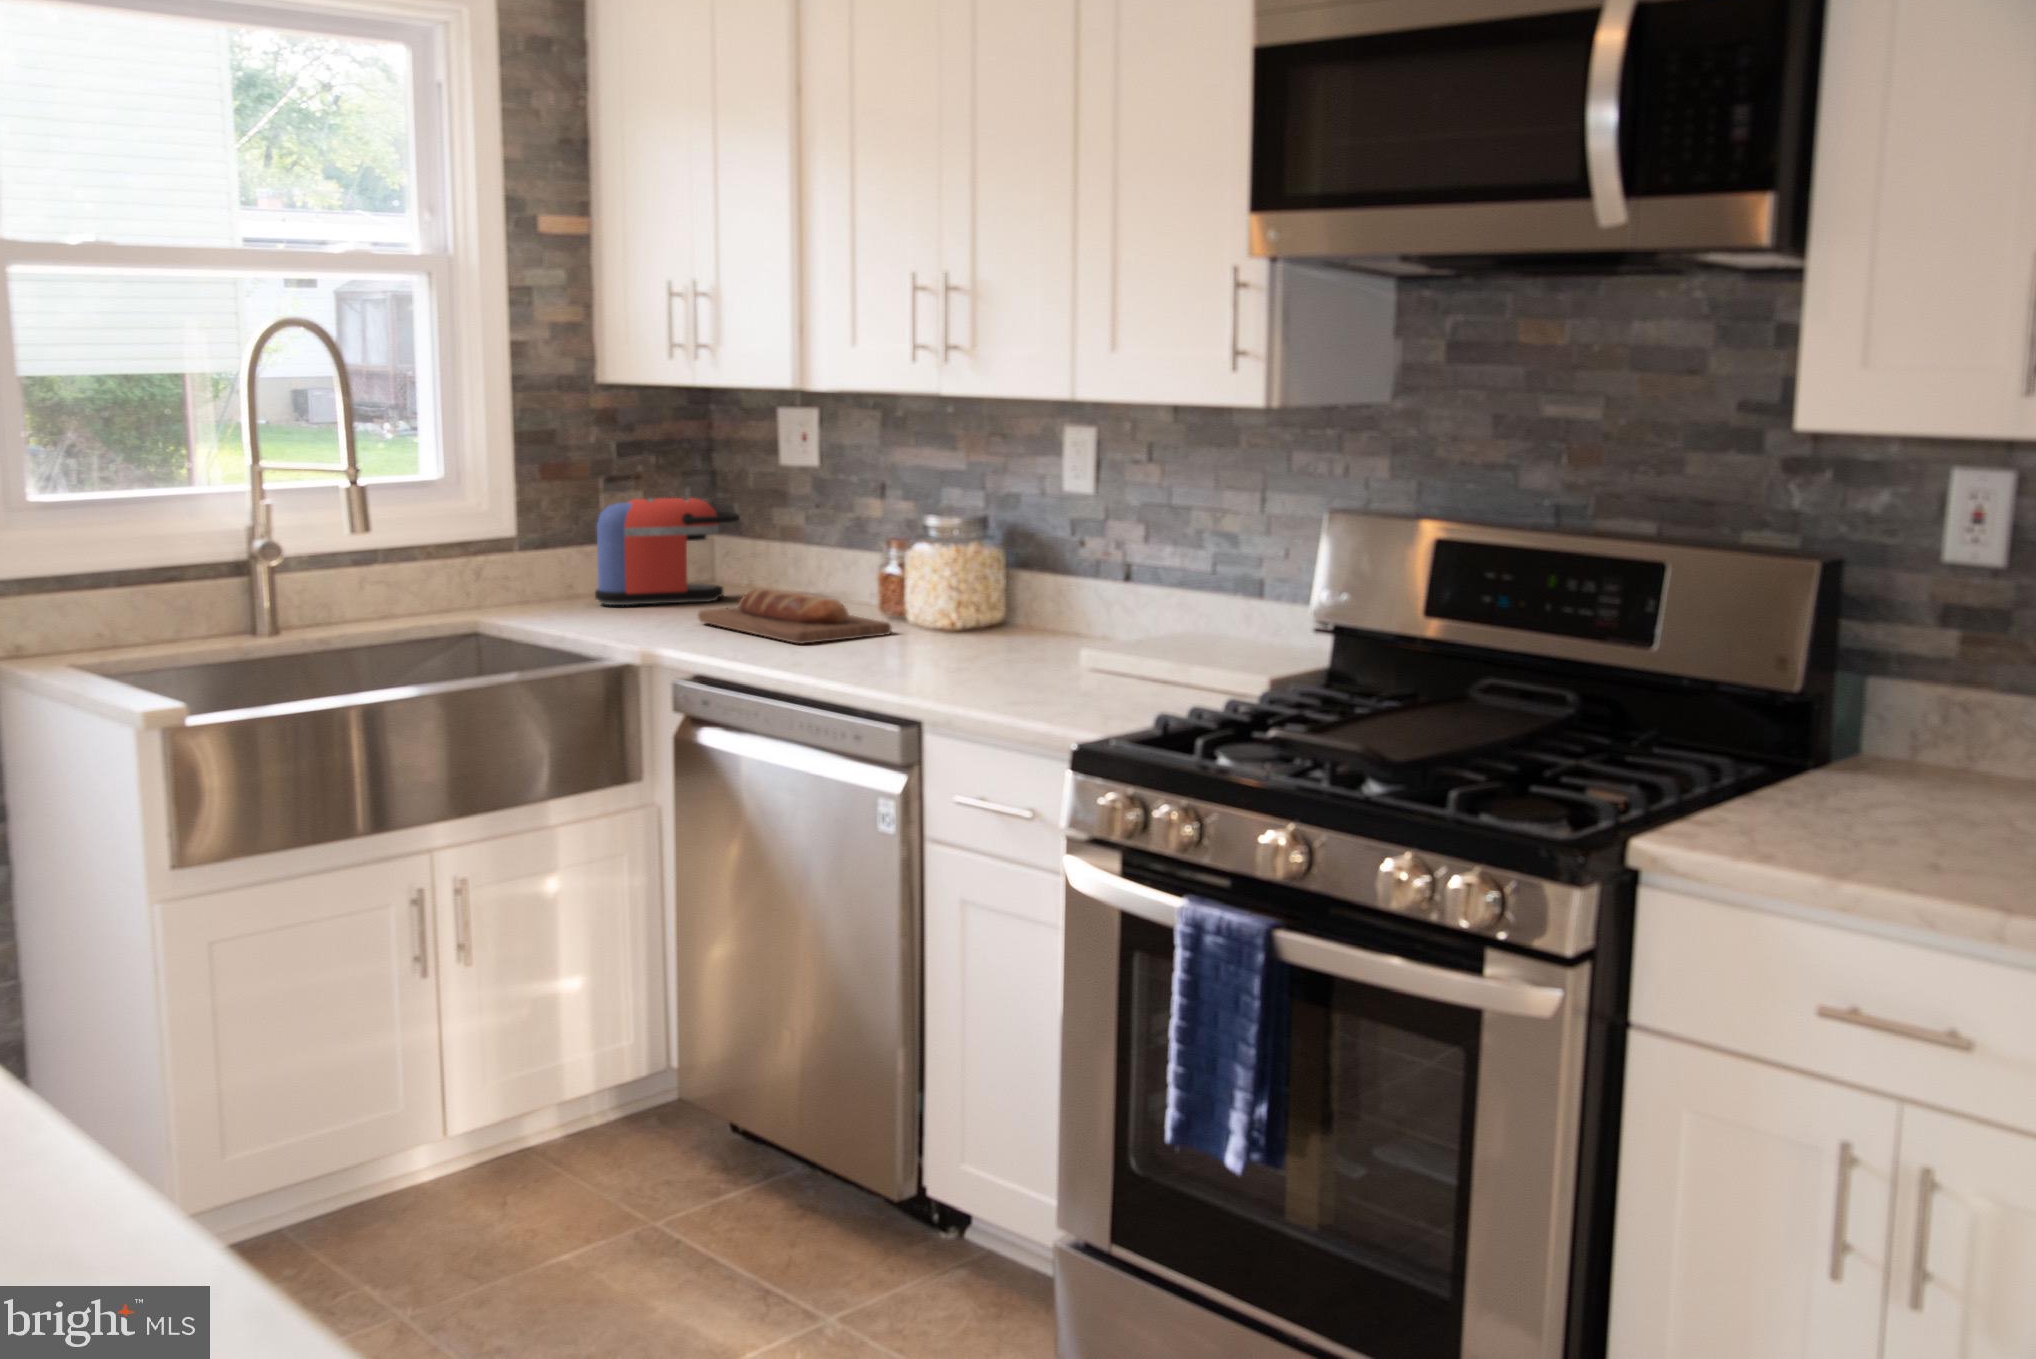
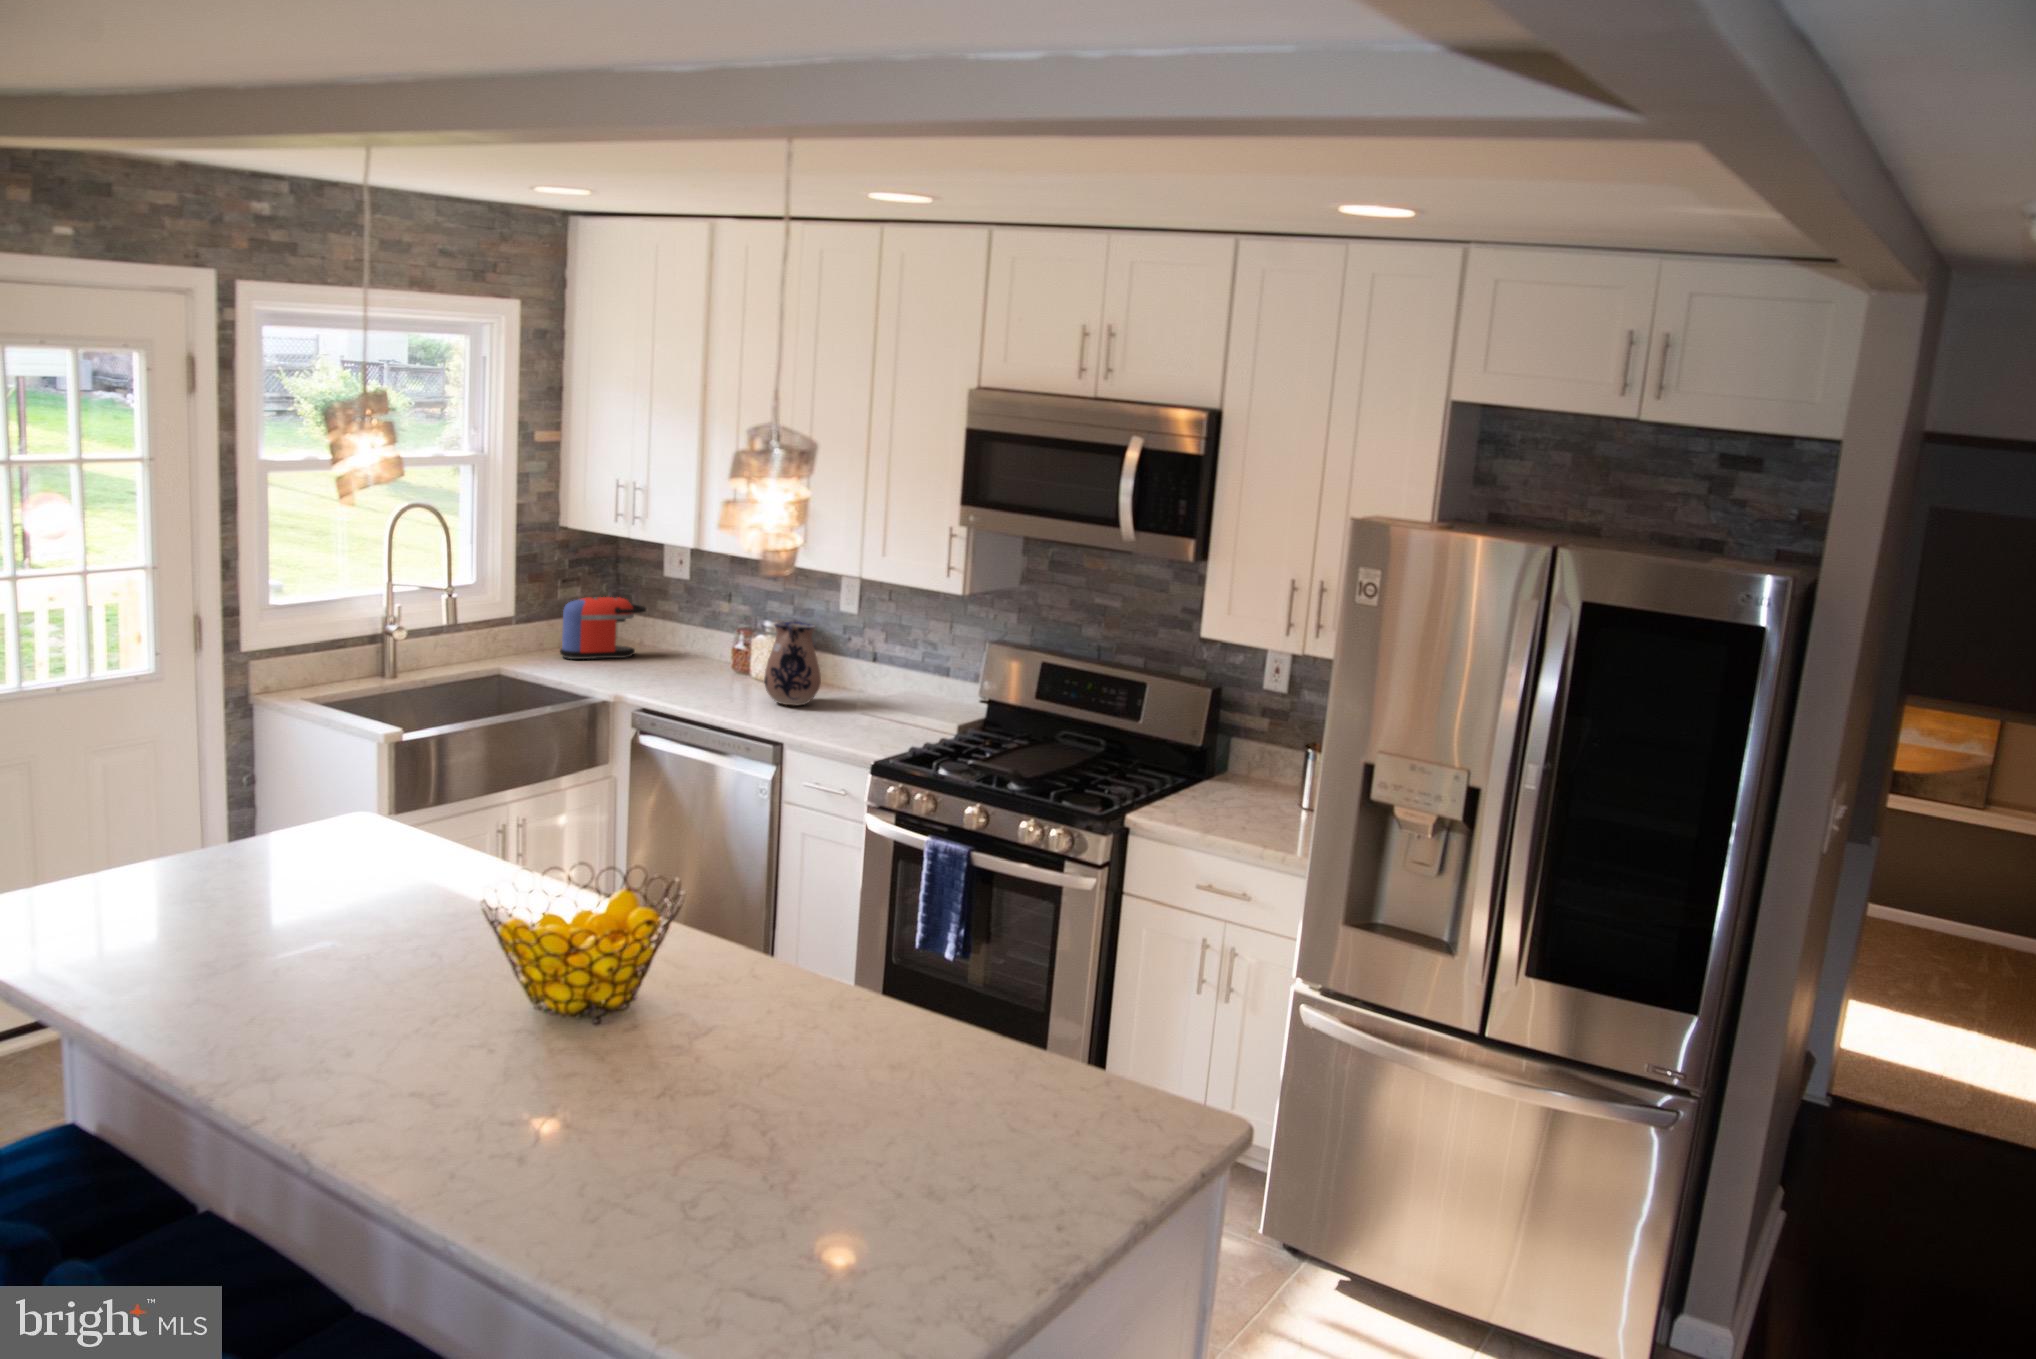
ceramic pitcher: none [904,502,1009,658] -> present [764,621,821,705]
bread loaf: present [698,589,891,644] -> none [633,657,748,693]

